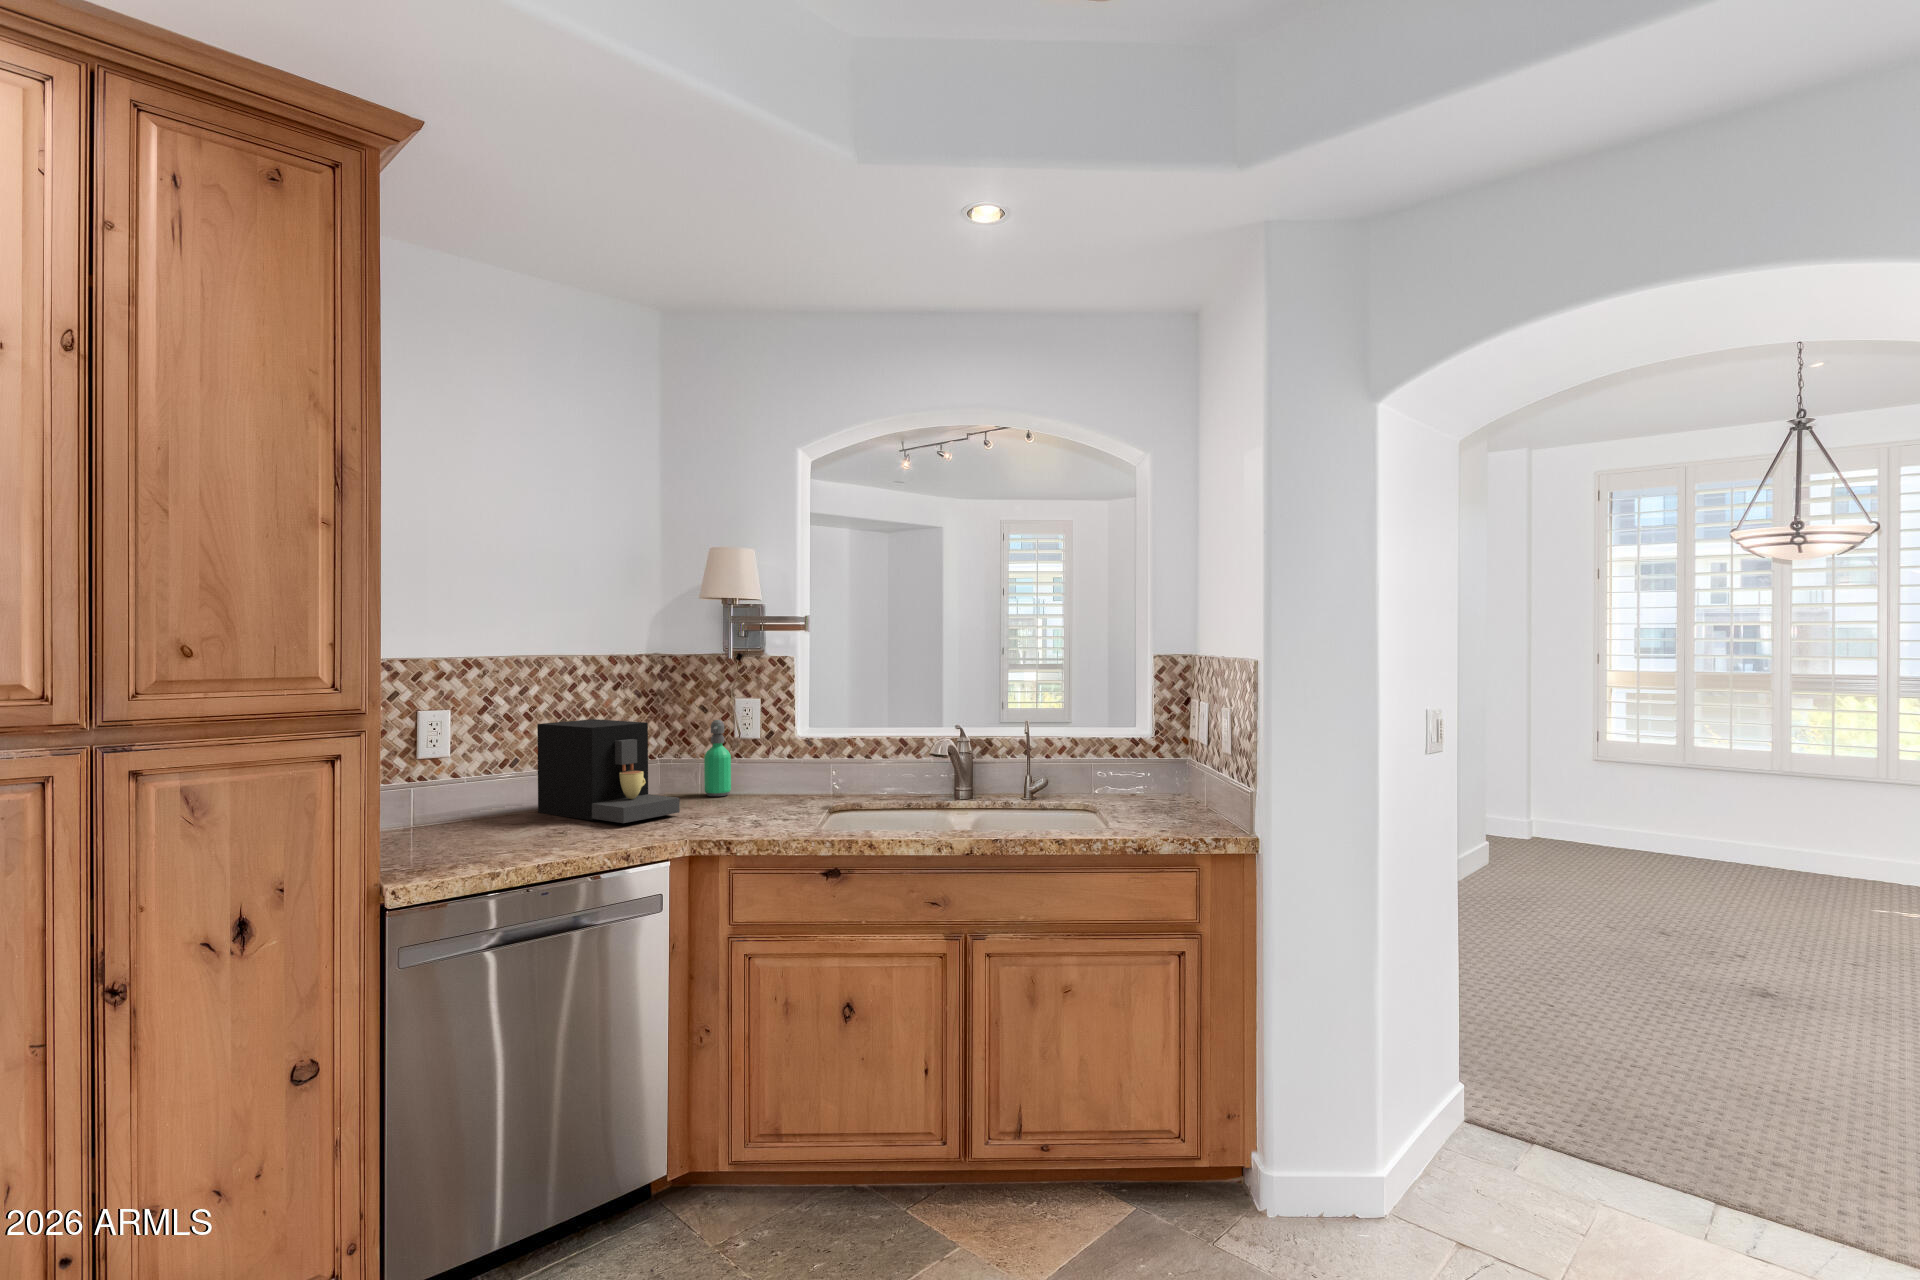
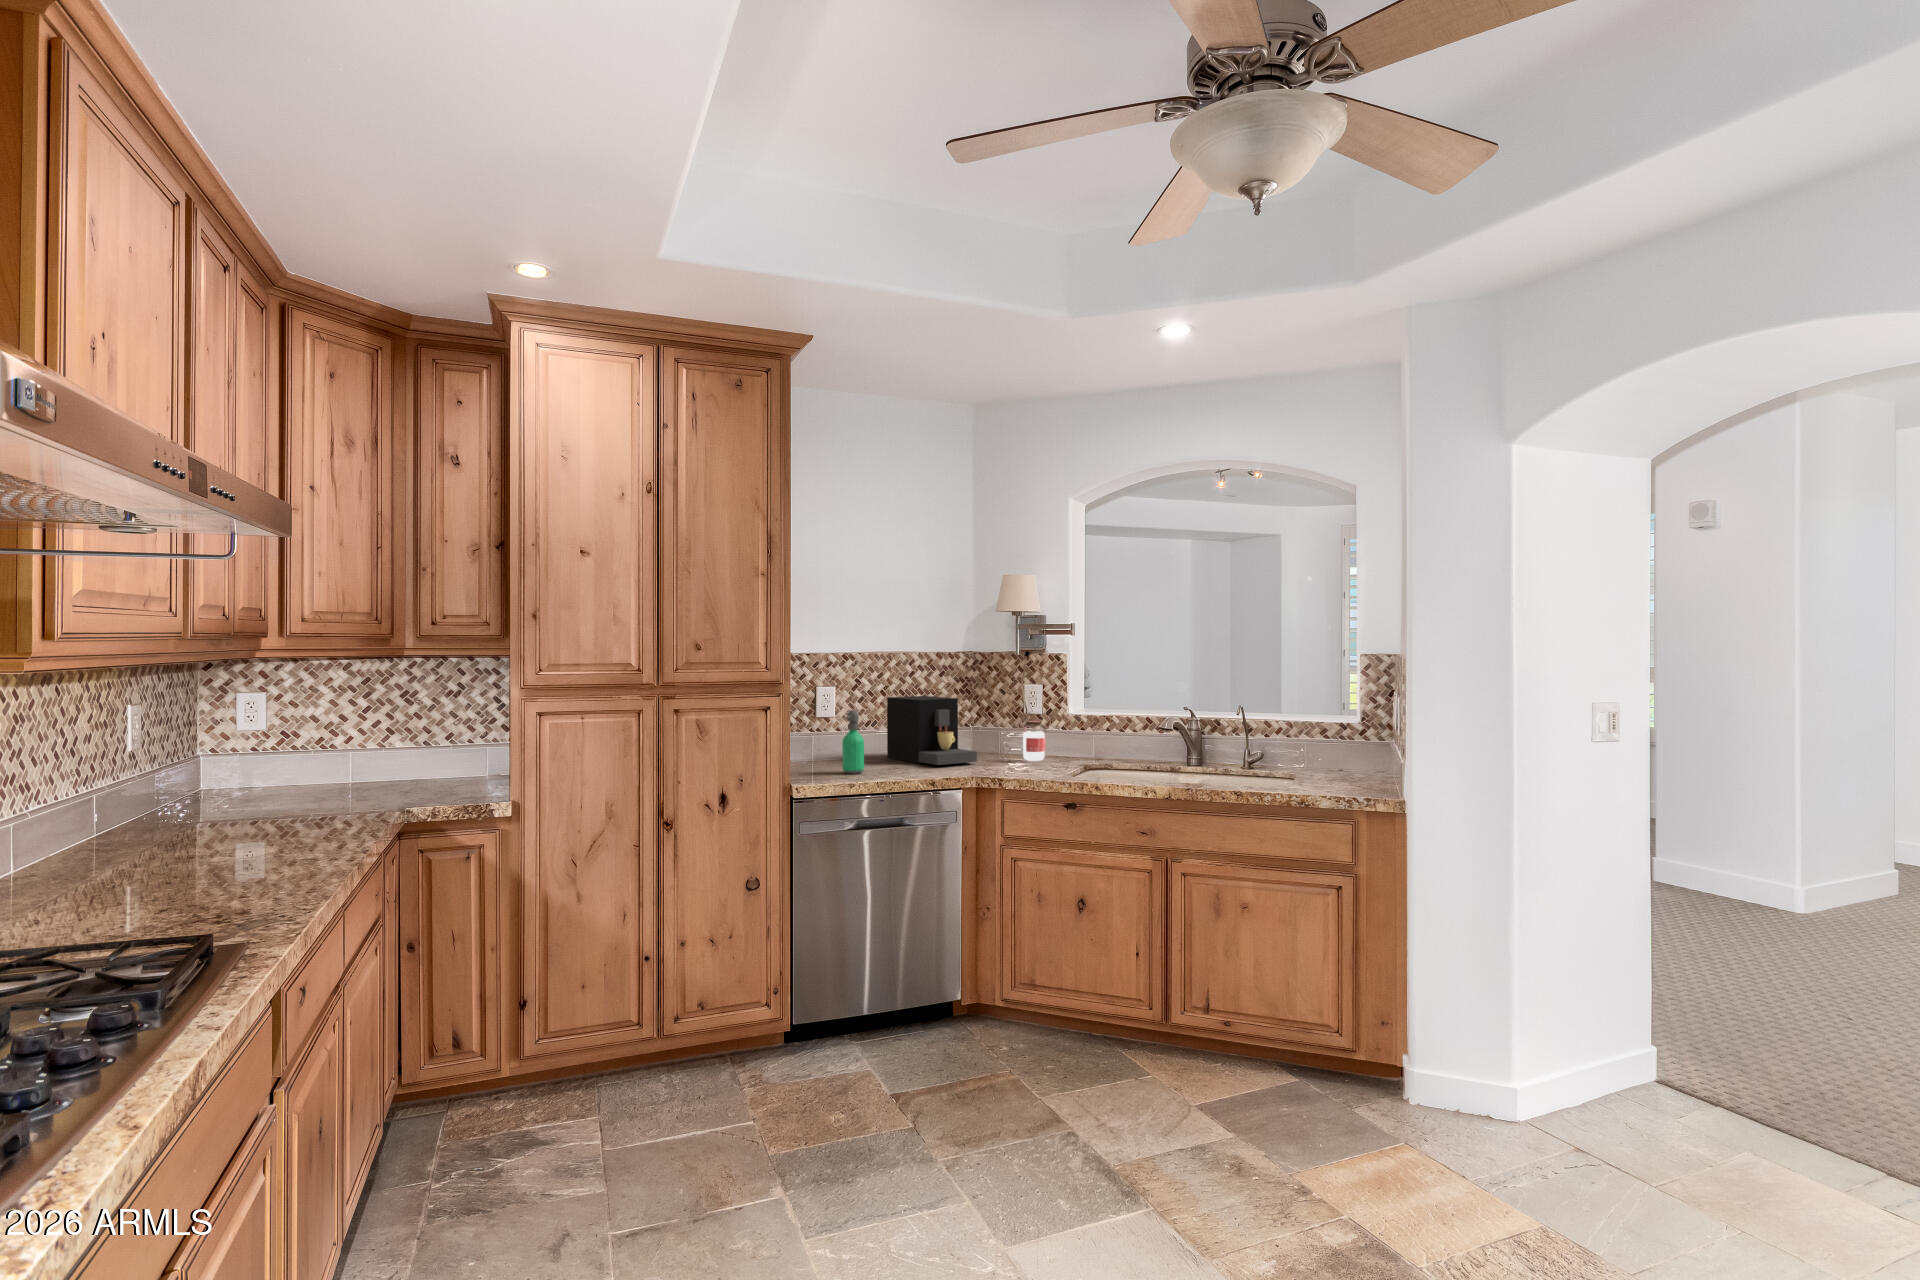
soap dispenser: present [704,720,731,796] -> present [842,710,864,774]
jar: none [741,750,774,806] -> present [1023,721,1046,761]

